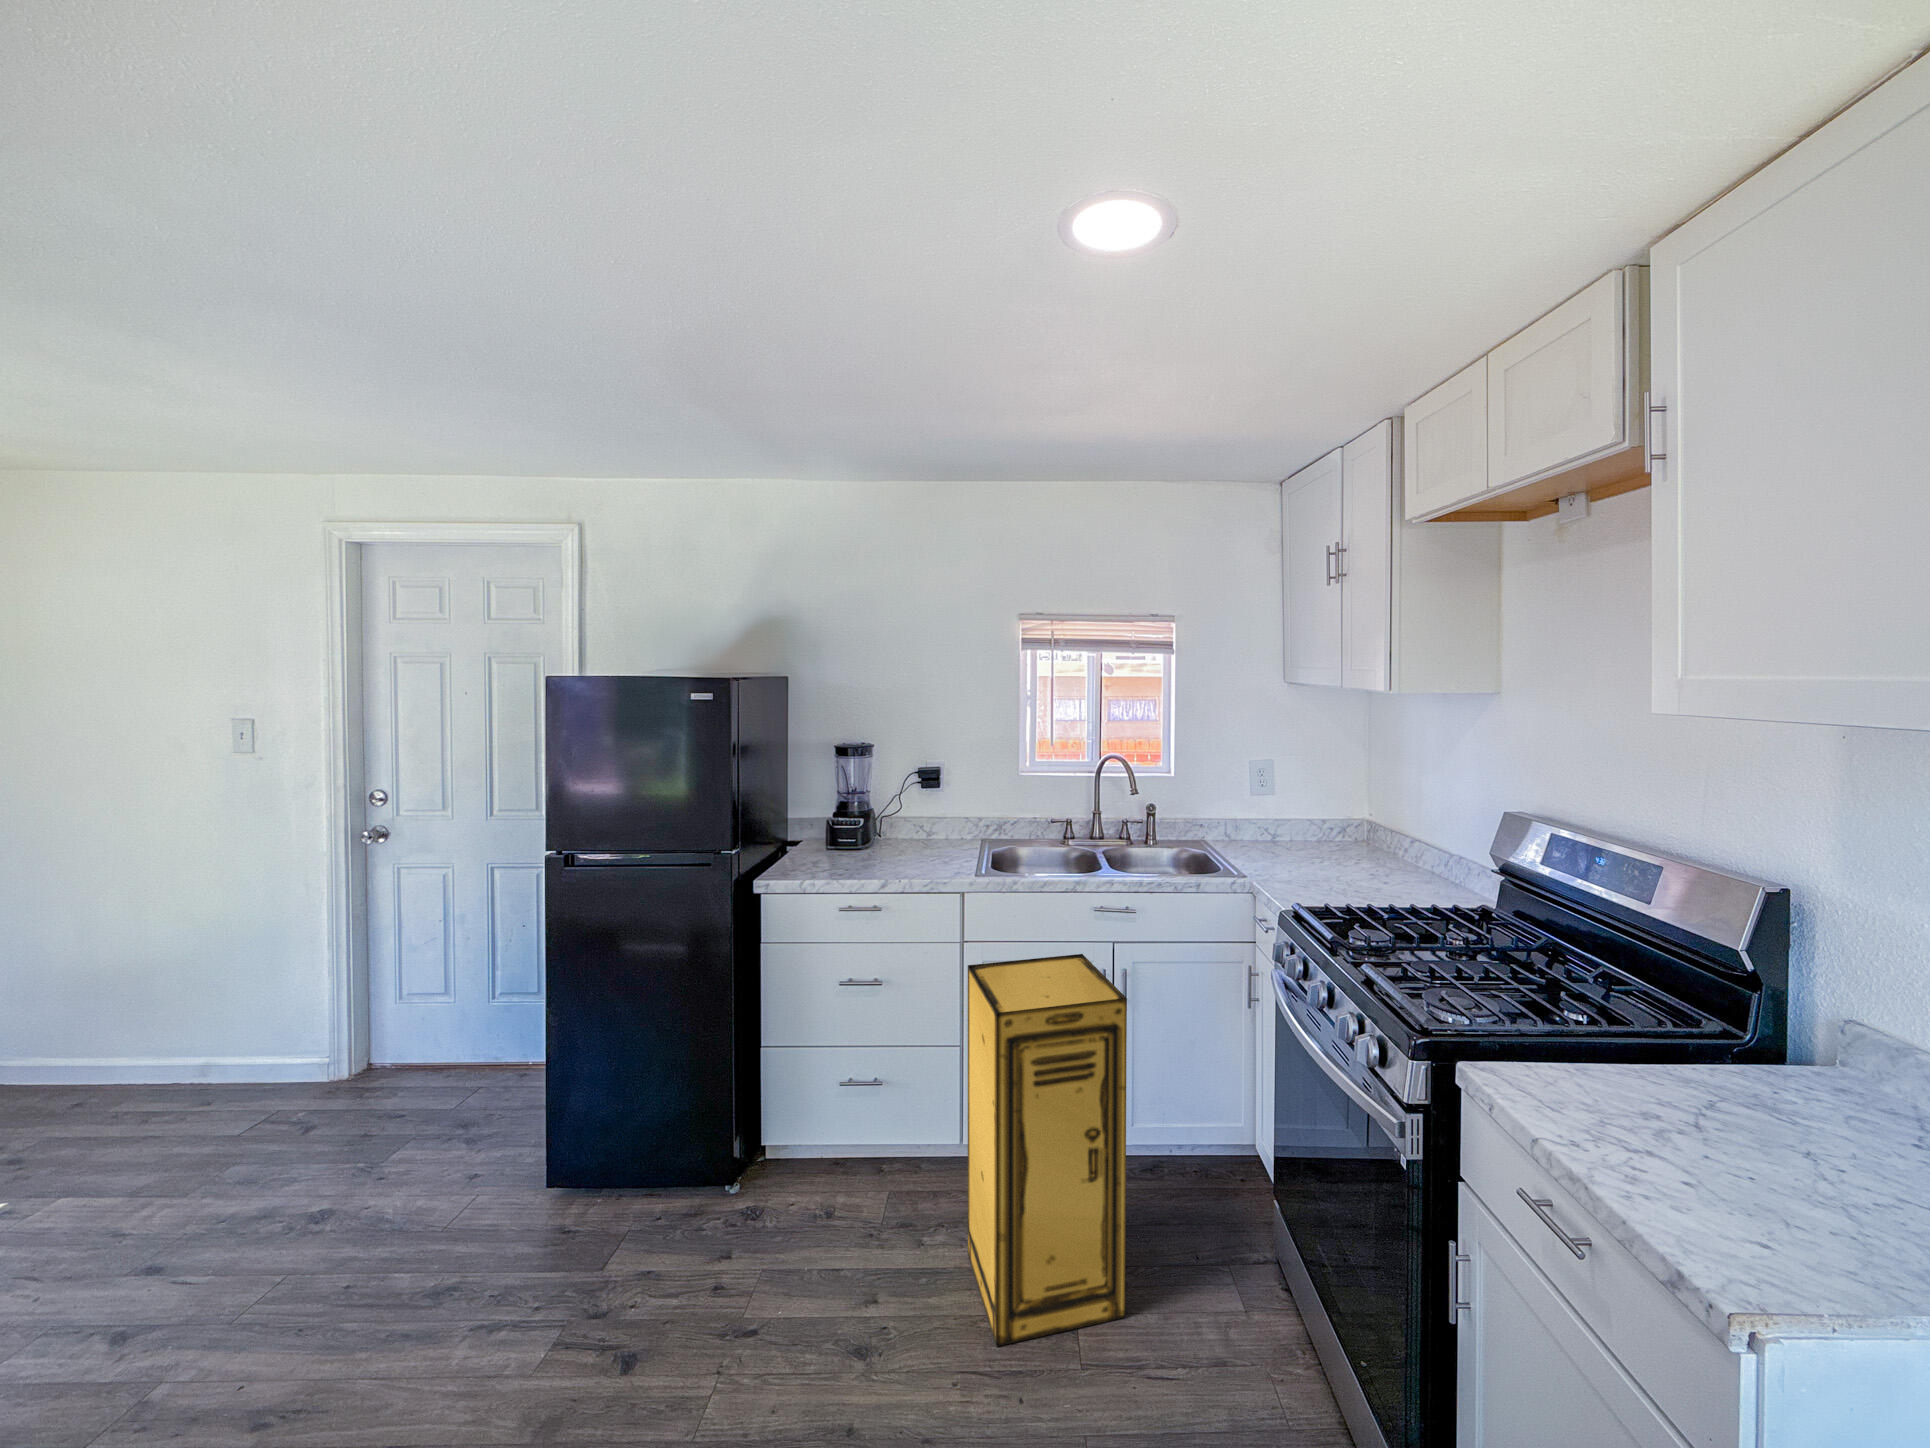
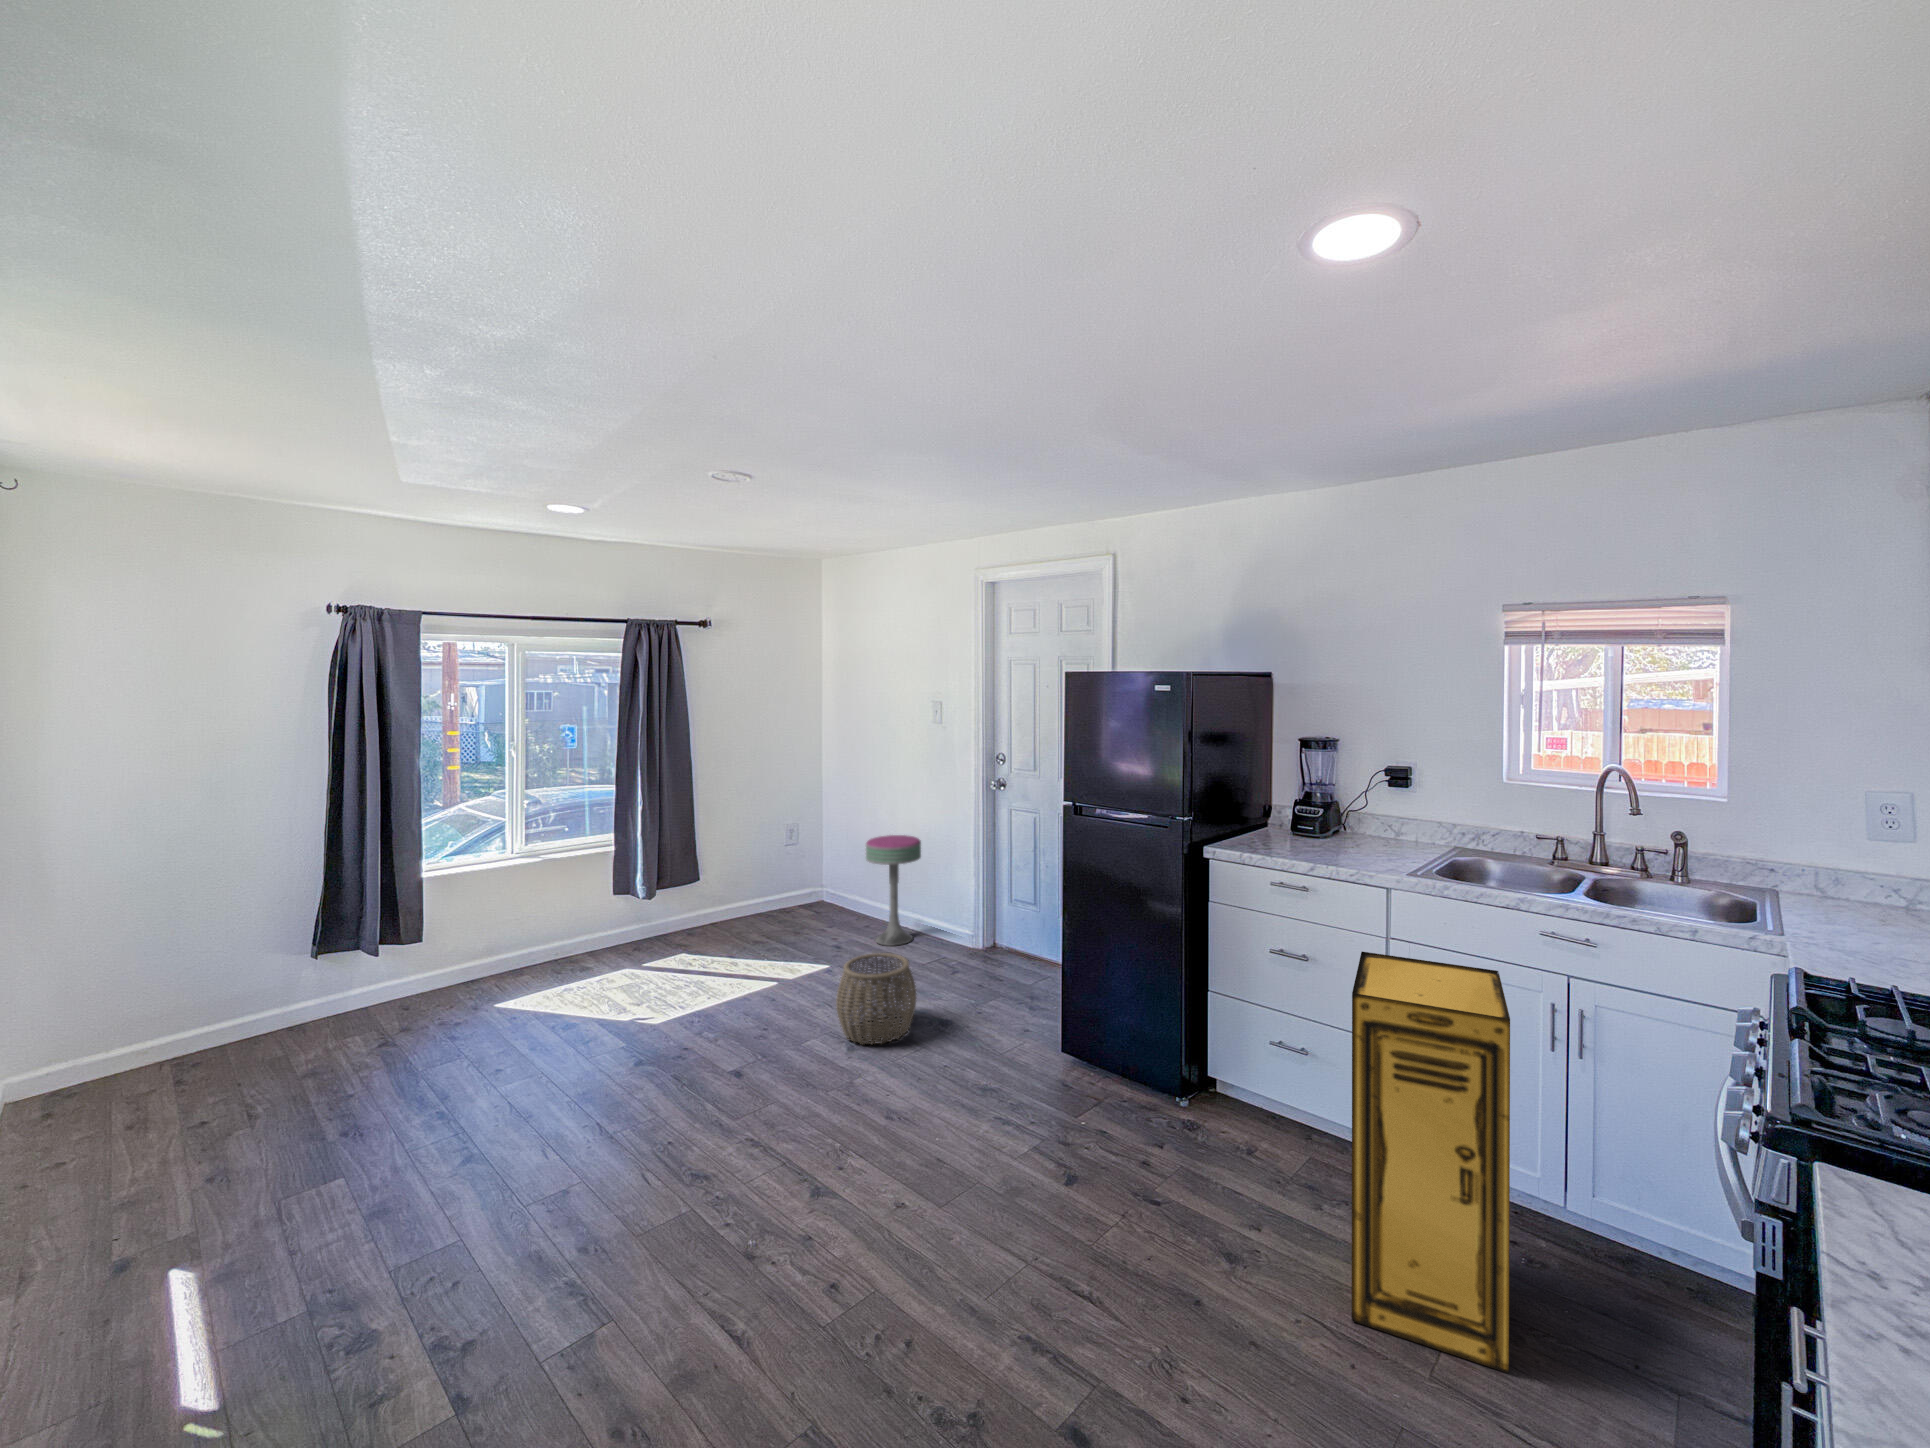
bar stool: none [79,938,211,1133] -> present [866,835,921,946]
woven basket: none [76,1142,269,1325] -> present [836,953,917,1044]

